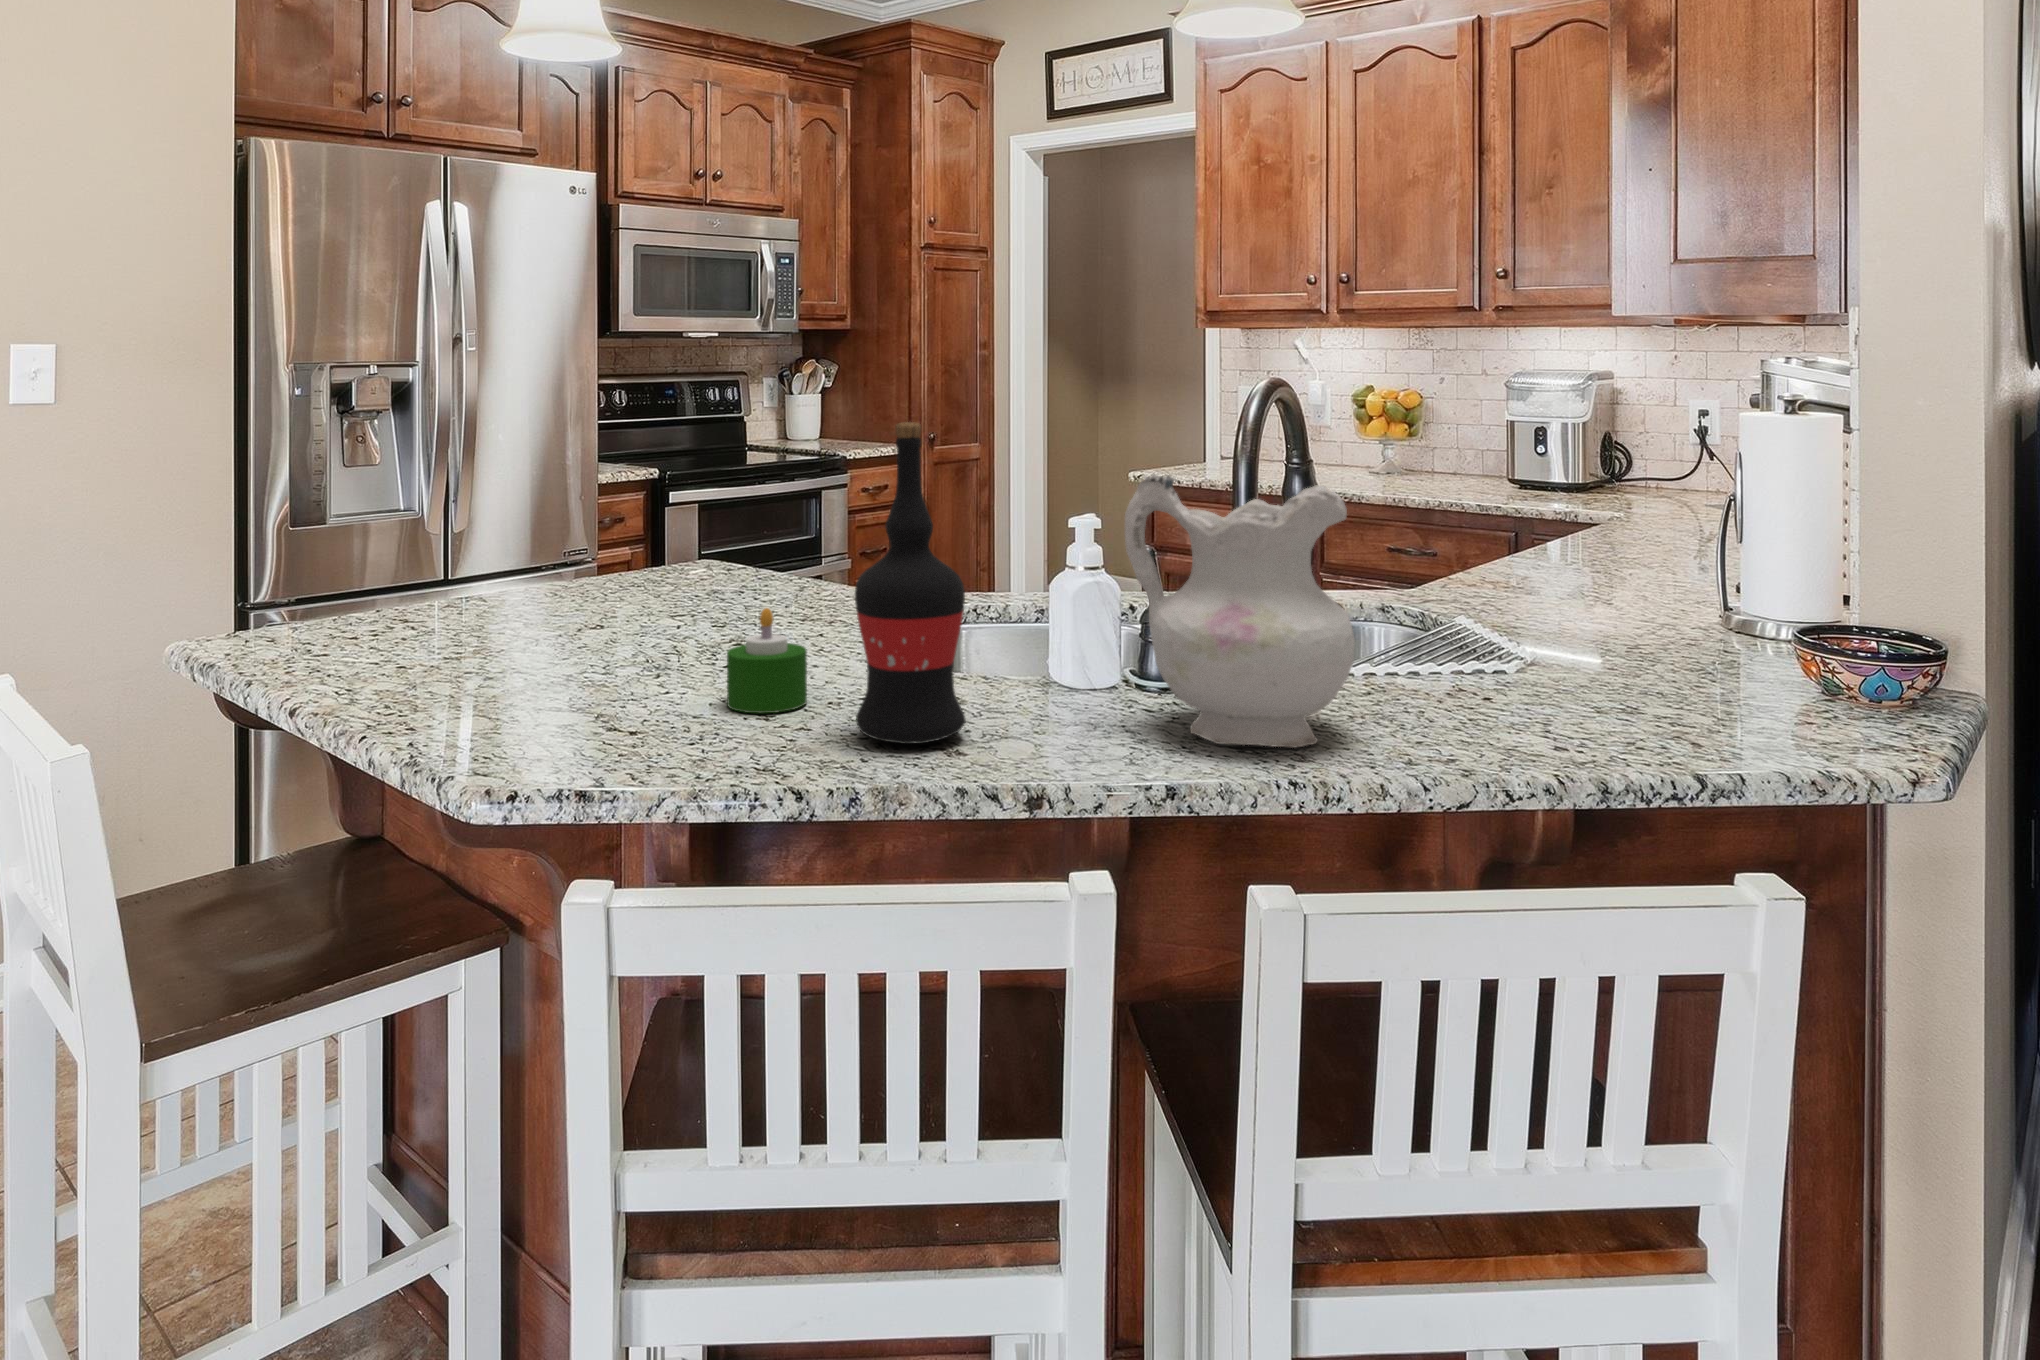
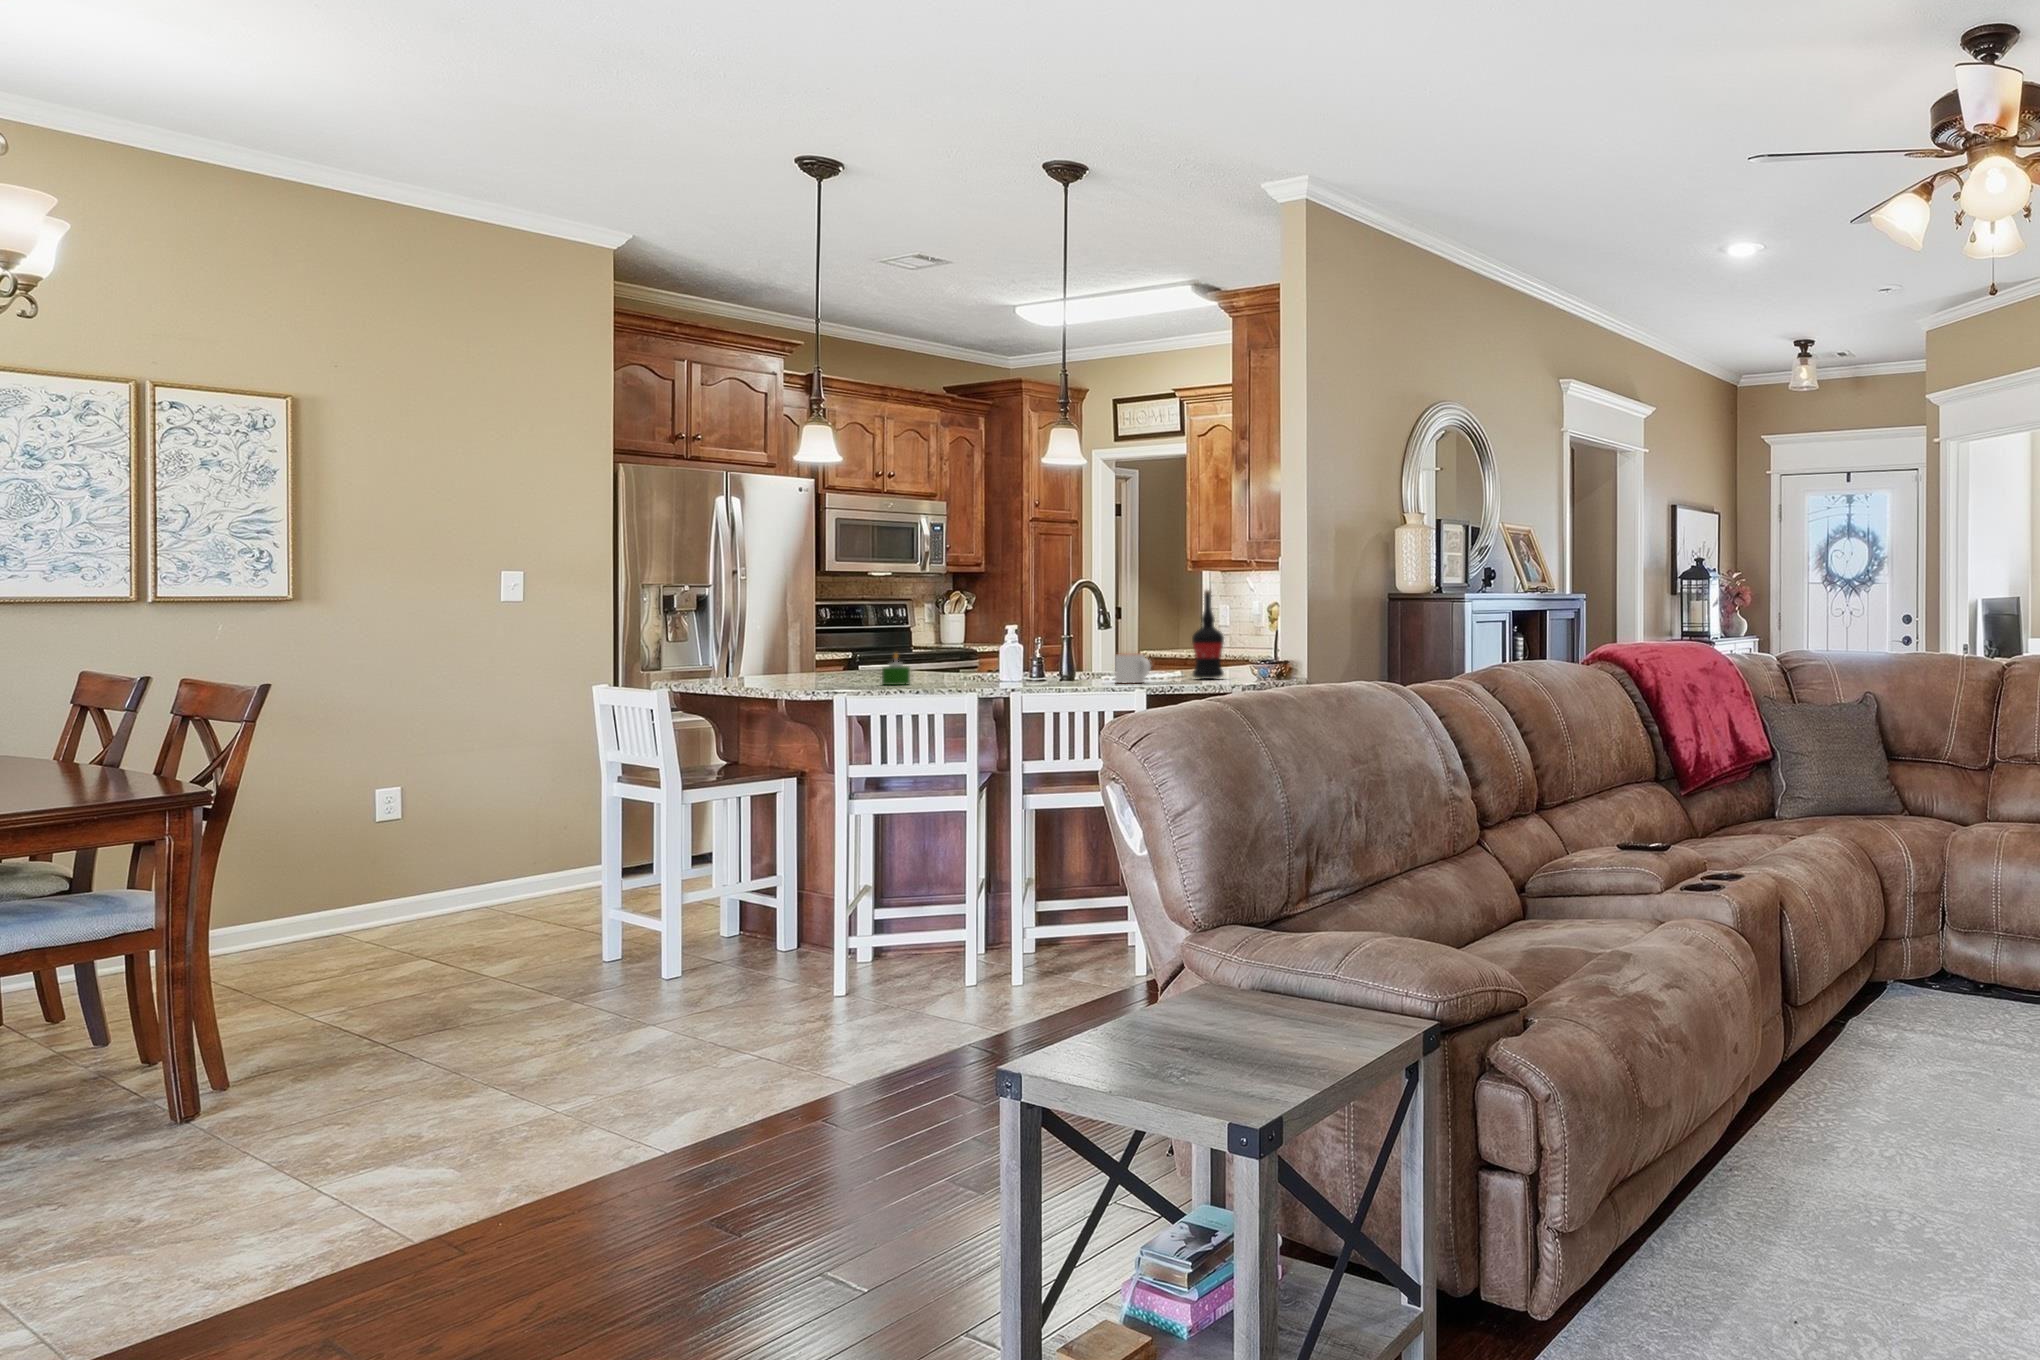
wine bottle: present [855,422,966,744] -> present [1192,590,1224,679]
ceramic pitcher: present [1125,475,1355,748] -> none [1014,606,1083,685]
mug: none [1442,623,1577,740] -> present [1115,653,1151,683]

